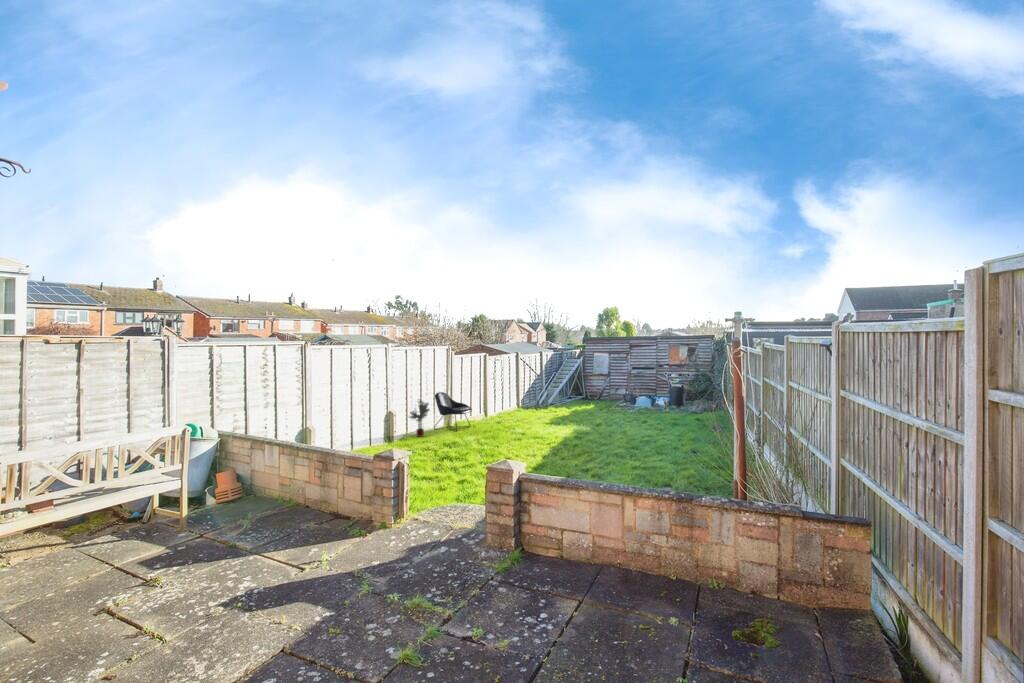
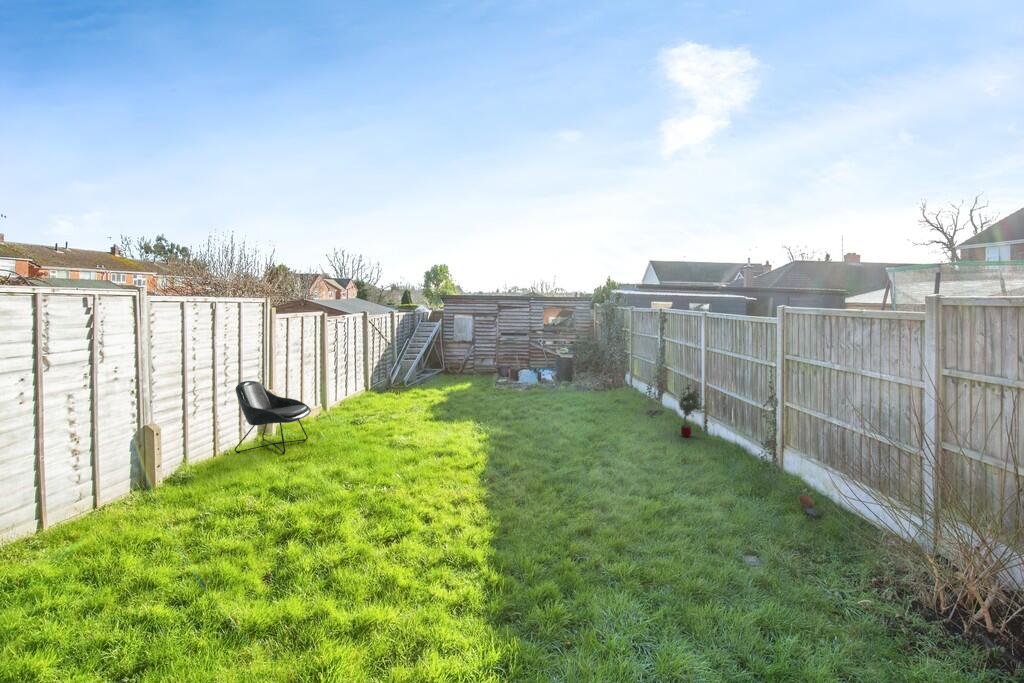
potted tree: present [410,399,430,436] -> present [679,385,706,437]

